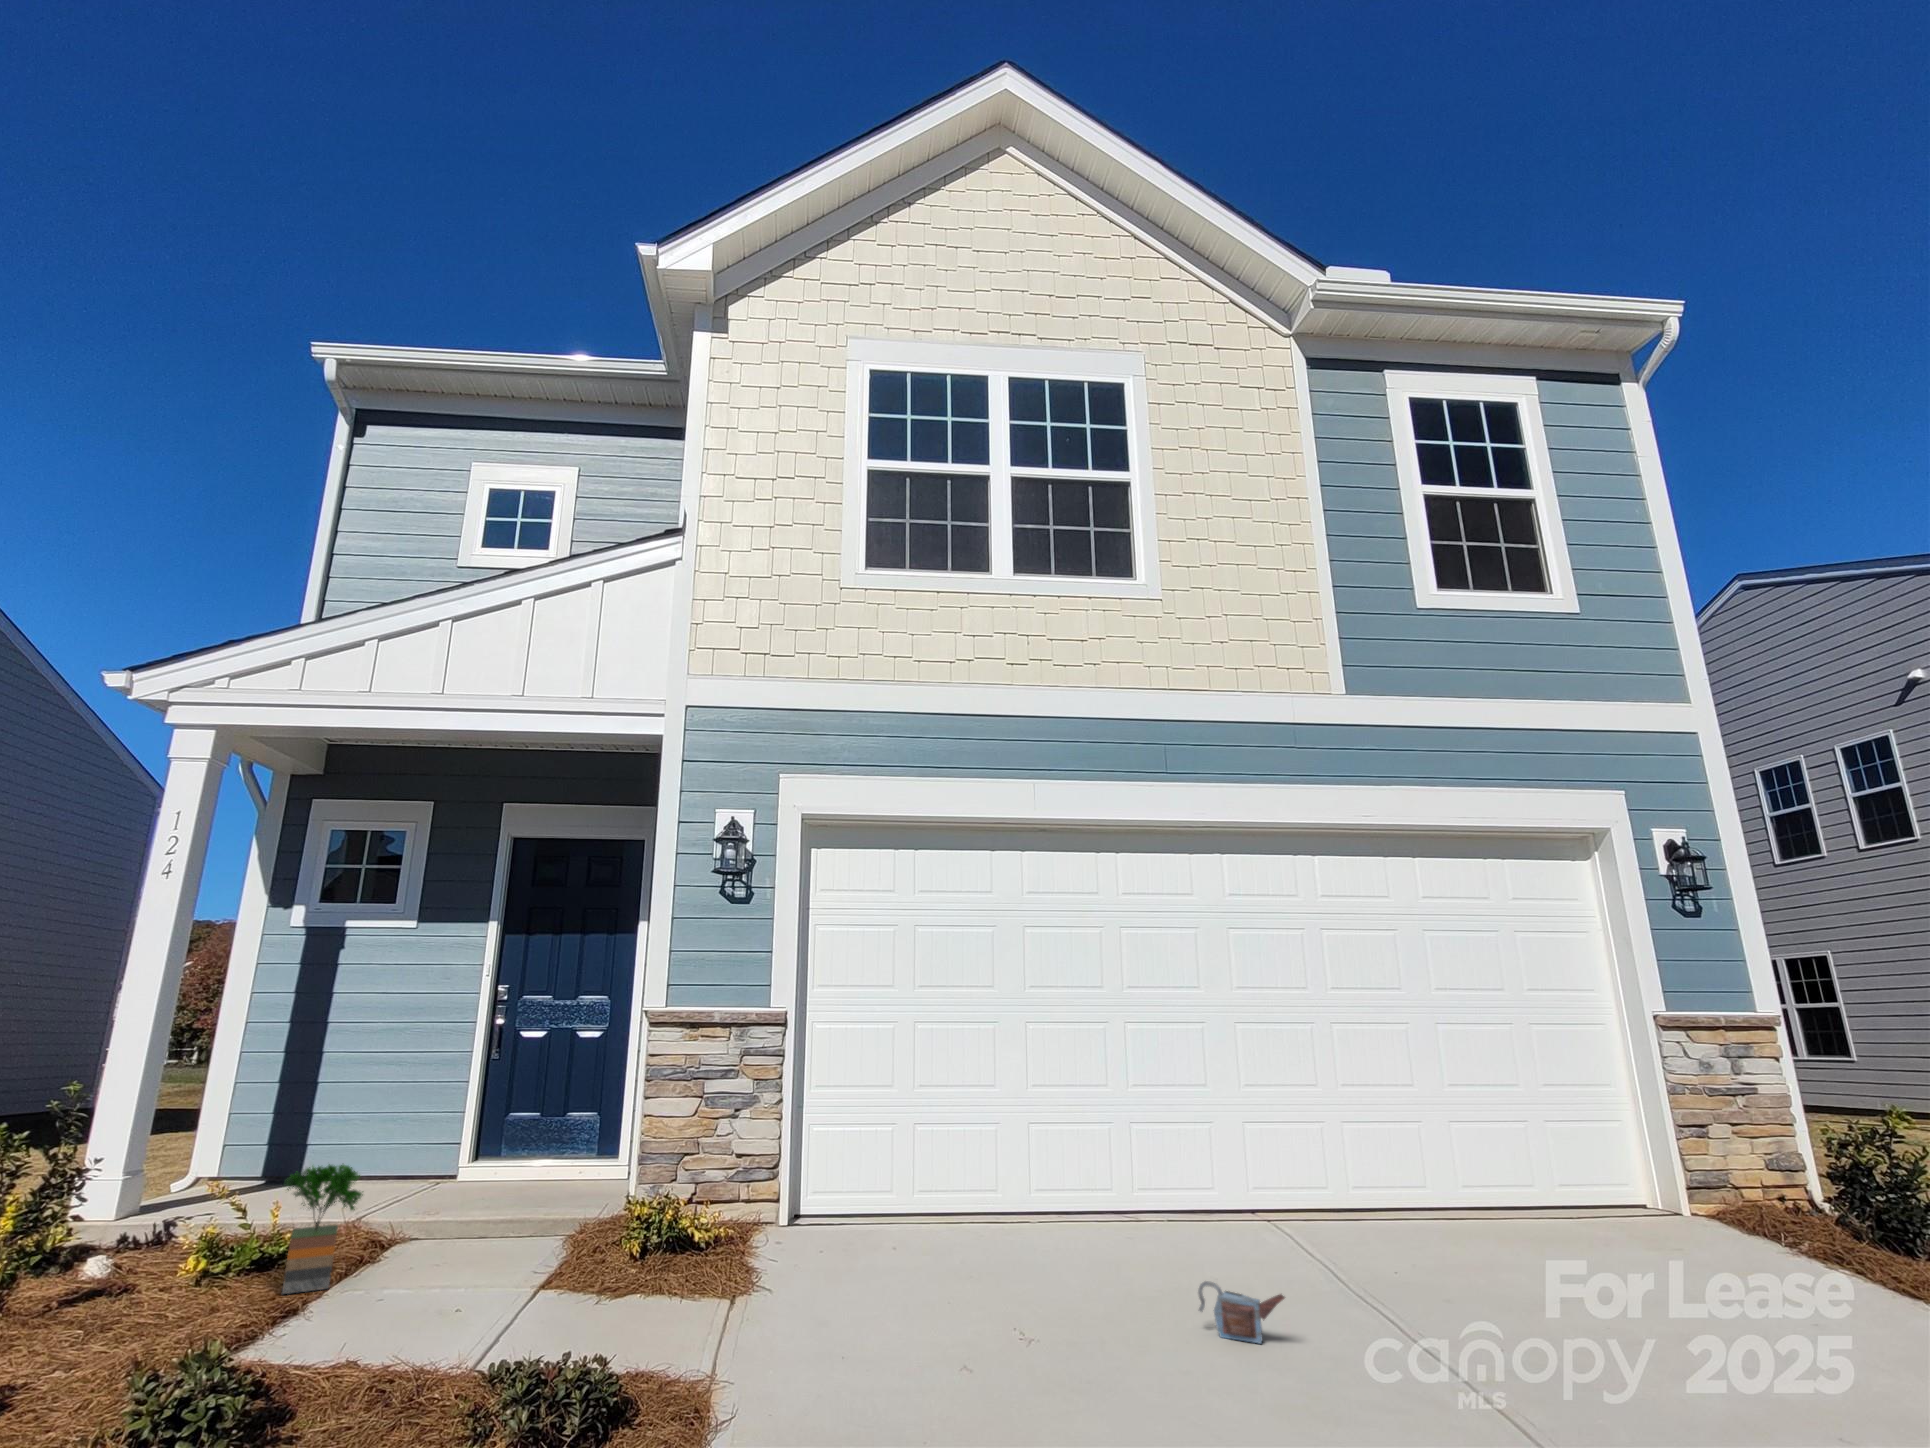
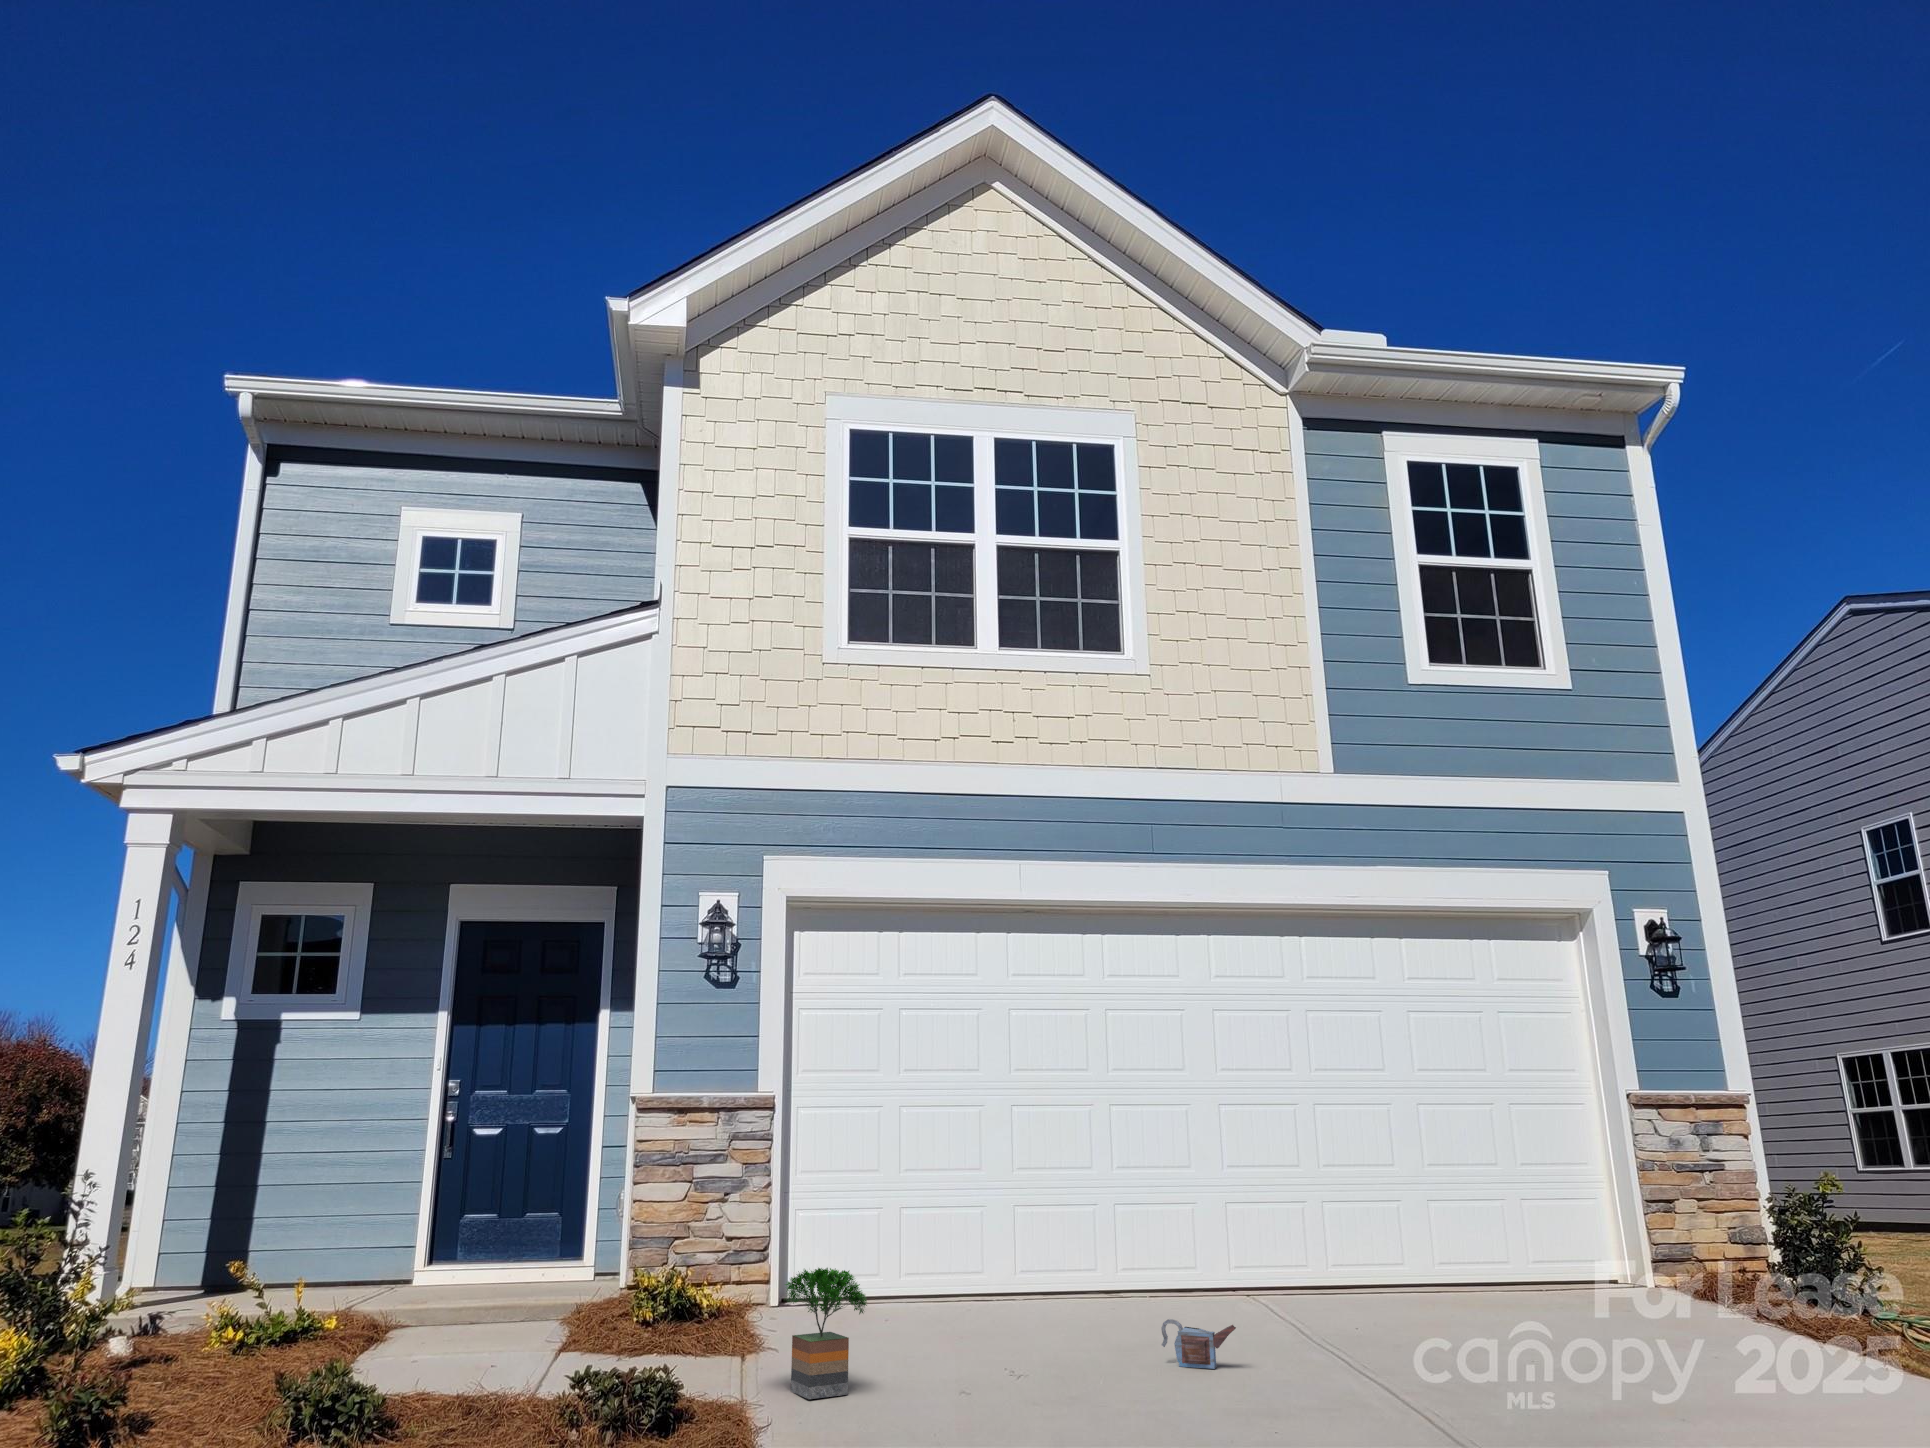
potted tree: present [282,1164,363,1294] -> present [785,1268,867,1399]

